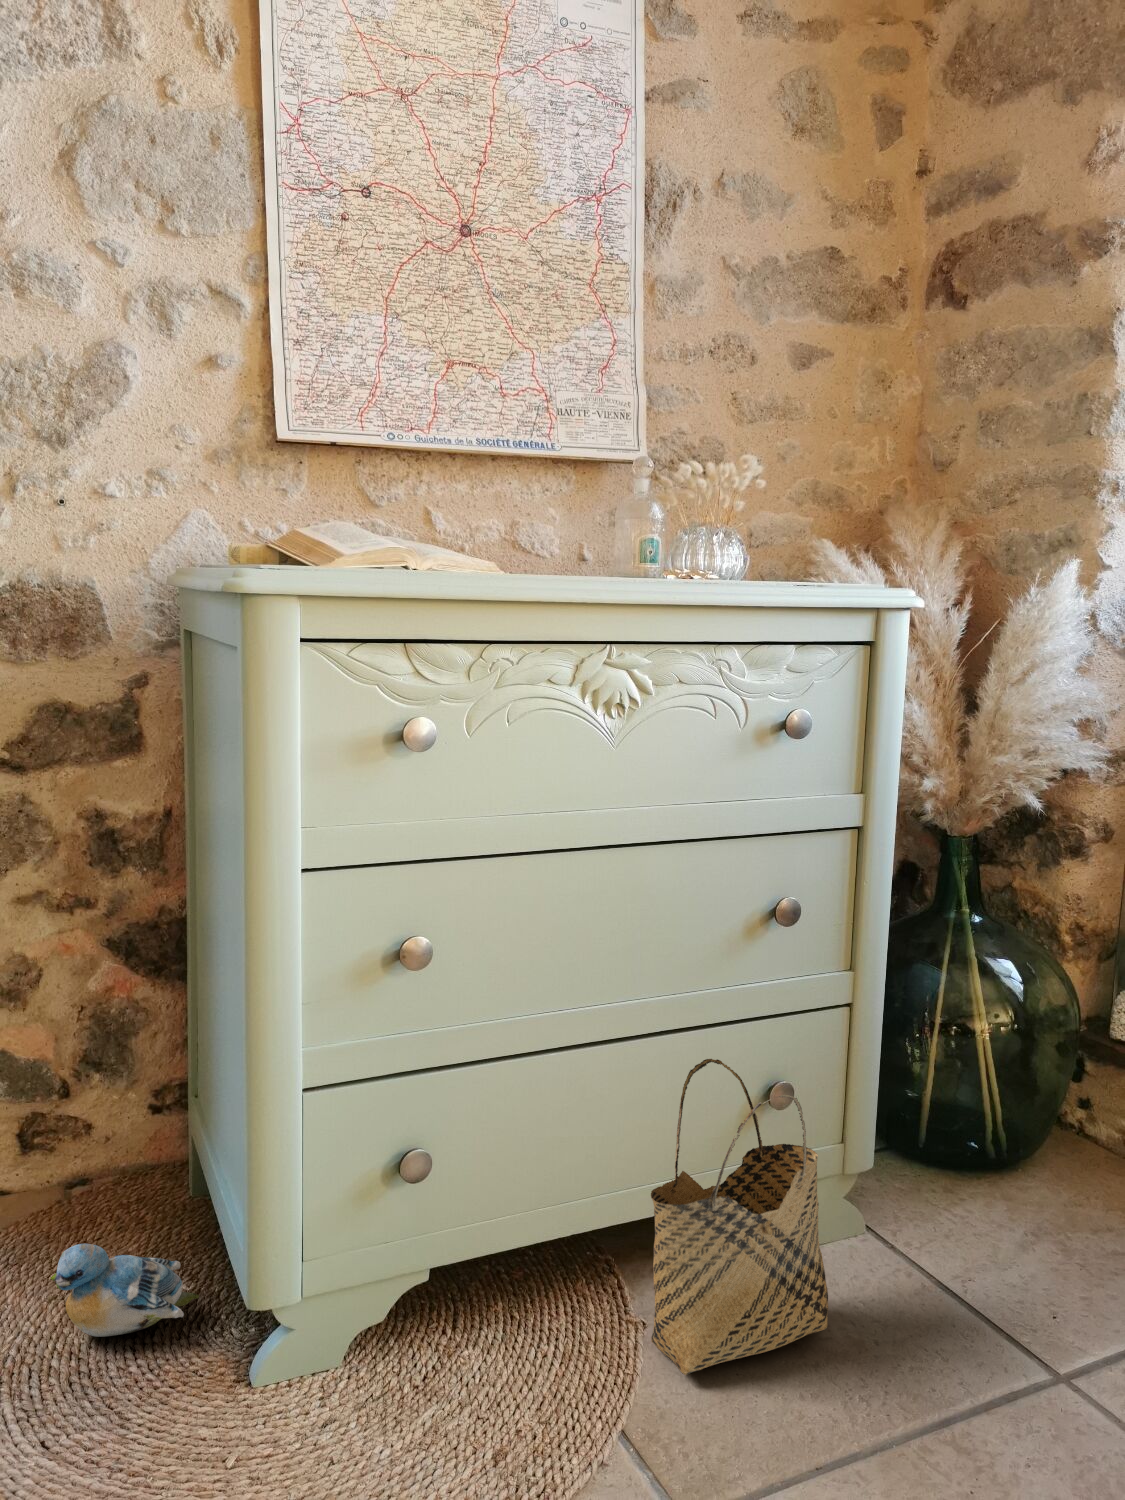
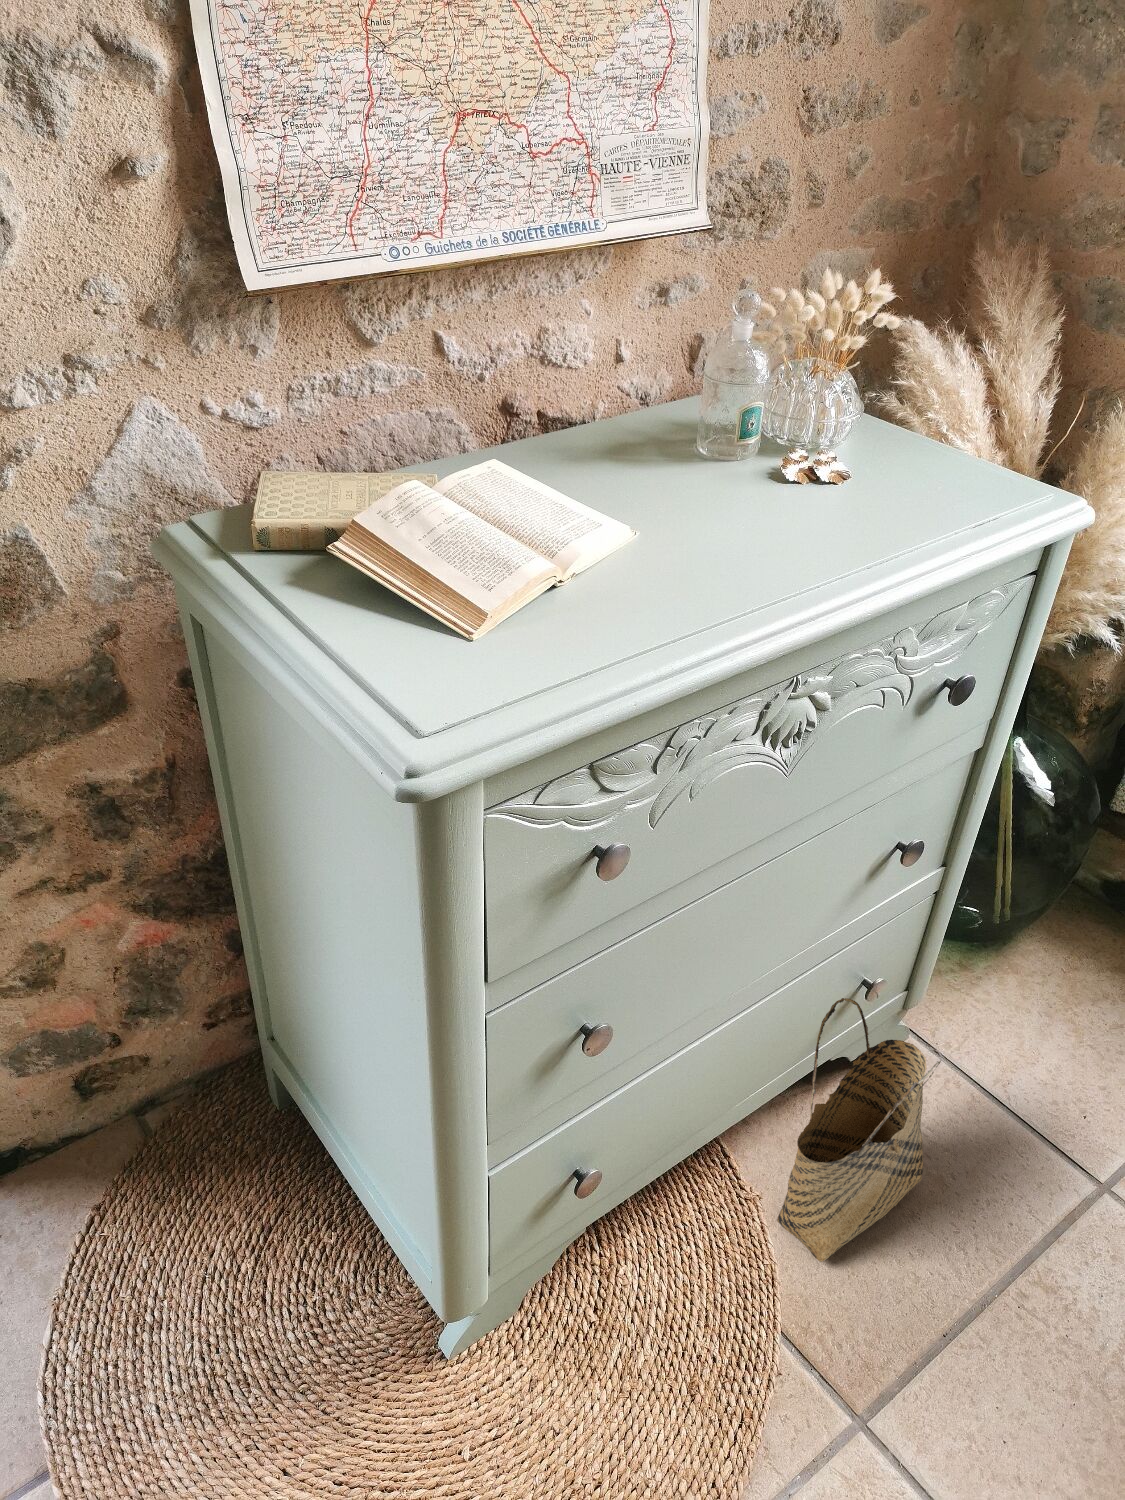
plush toy: present [51,1244,199,1337] -> none [221,1228,357,1332]

